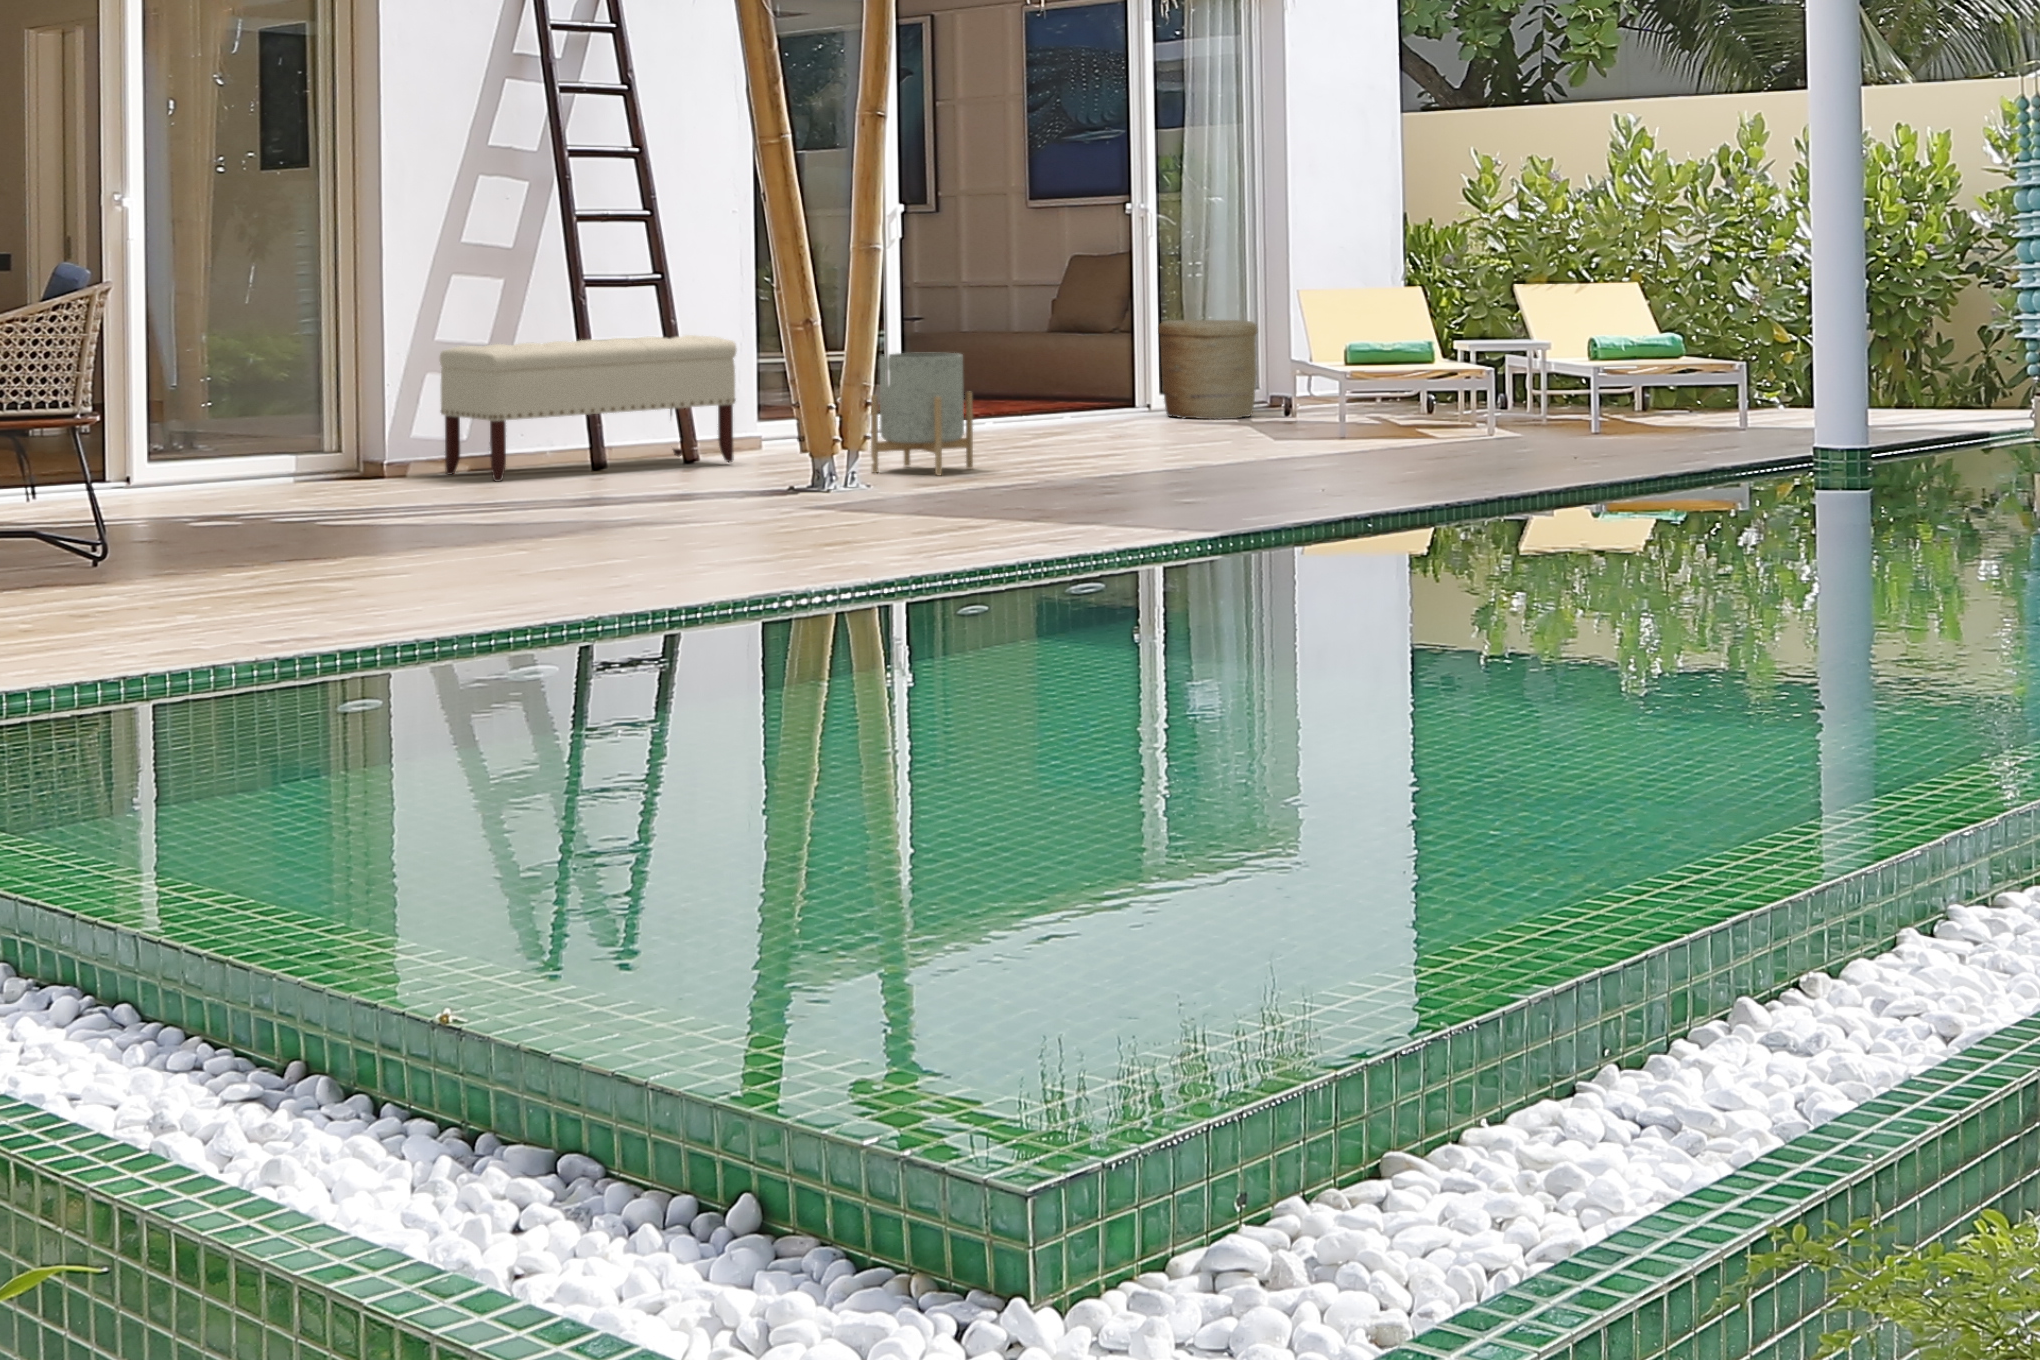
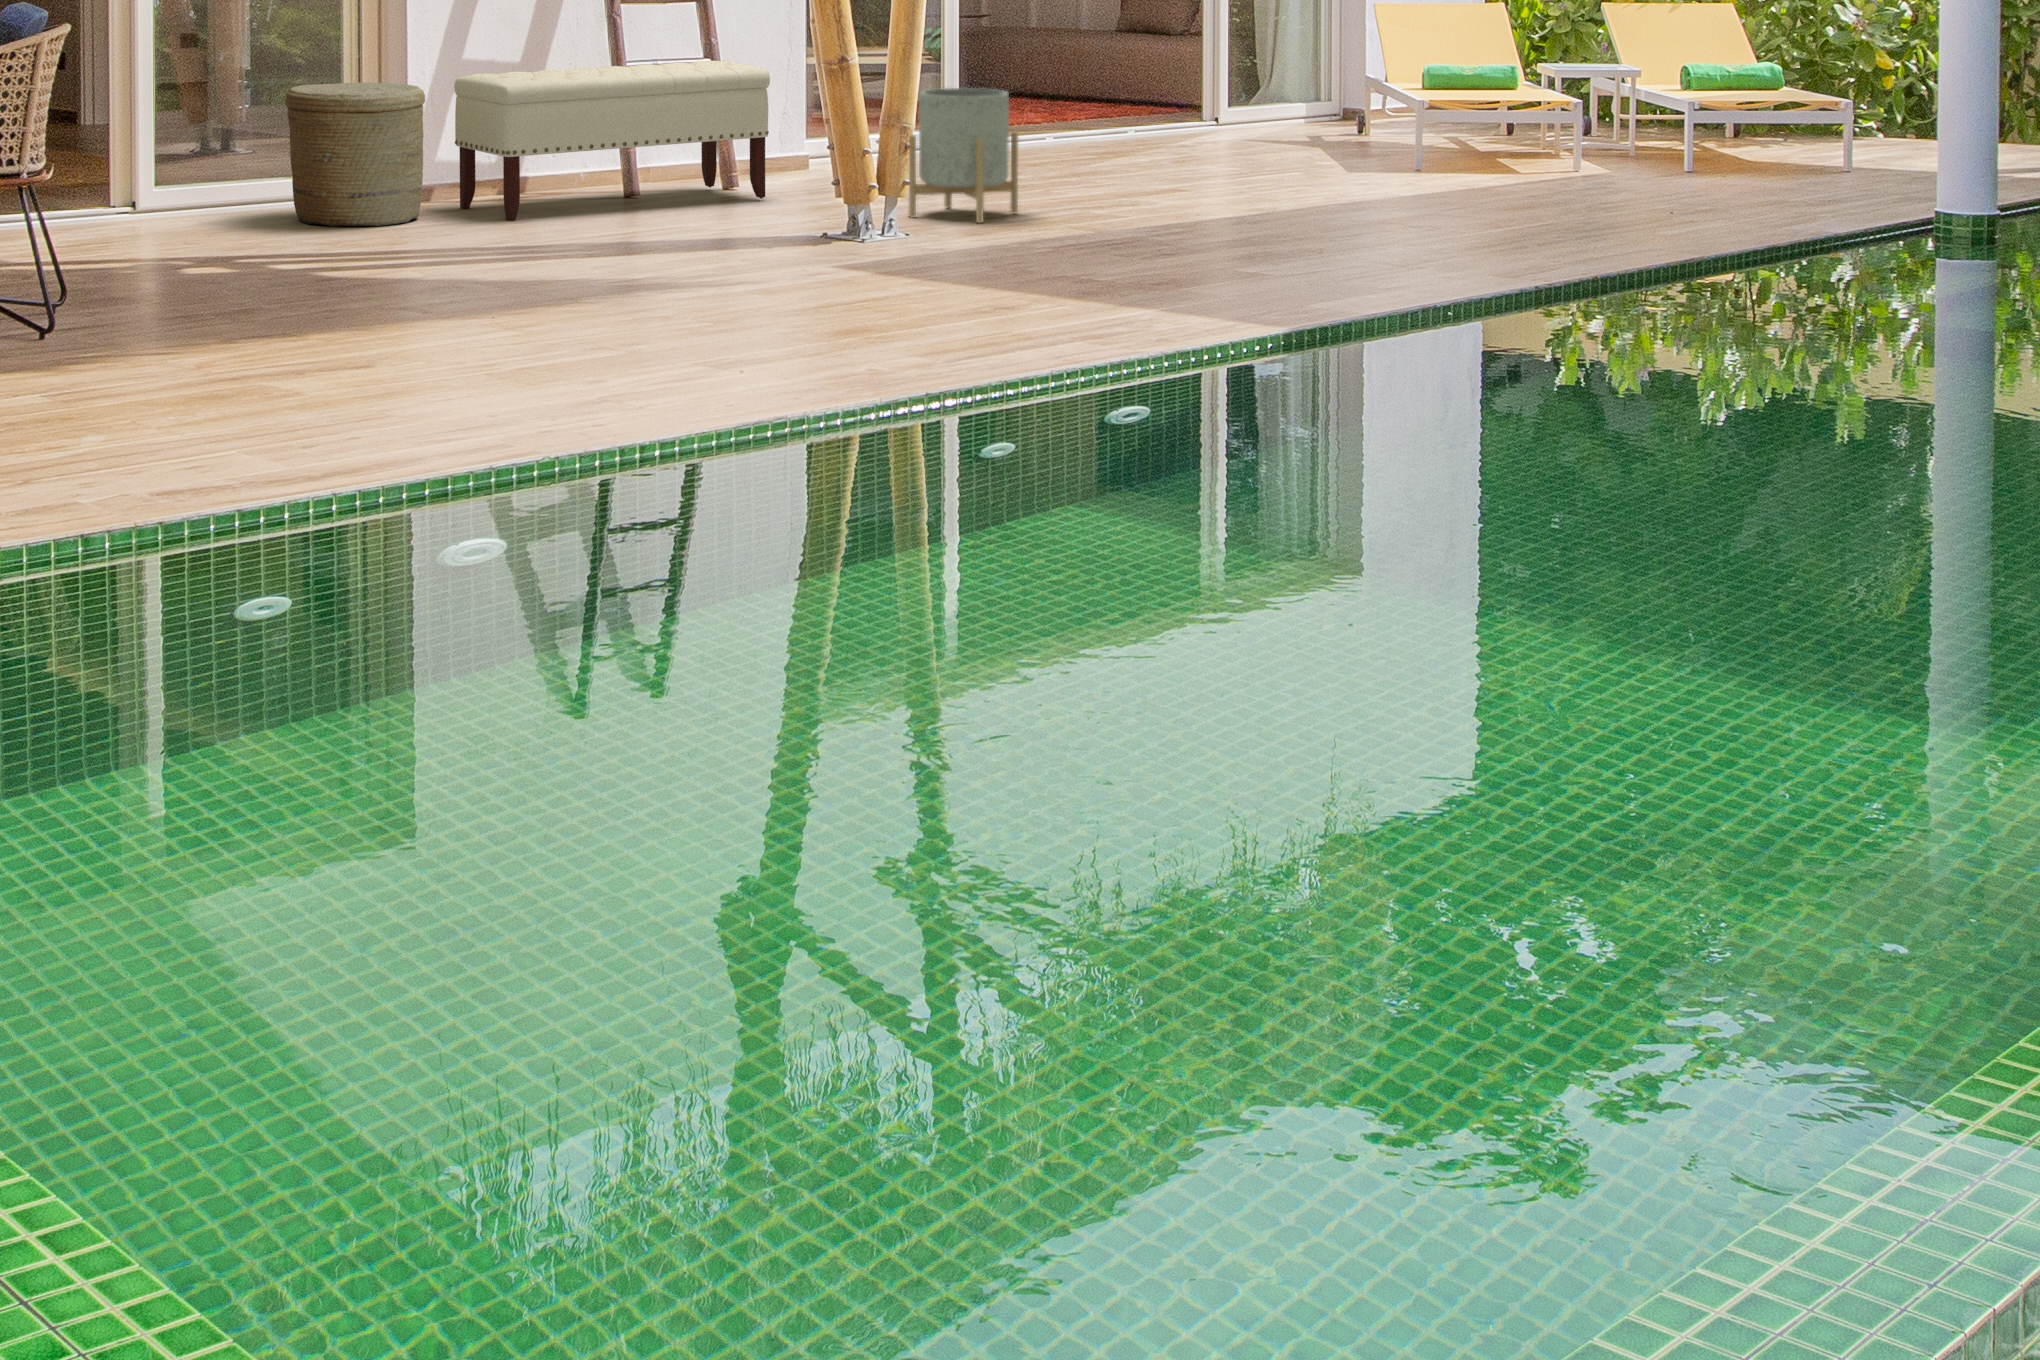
woven basket: present [1158,320,1257,419] -> present [285,83,425,227]

